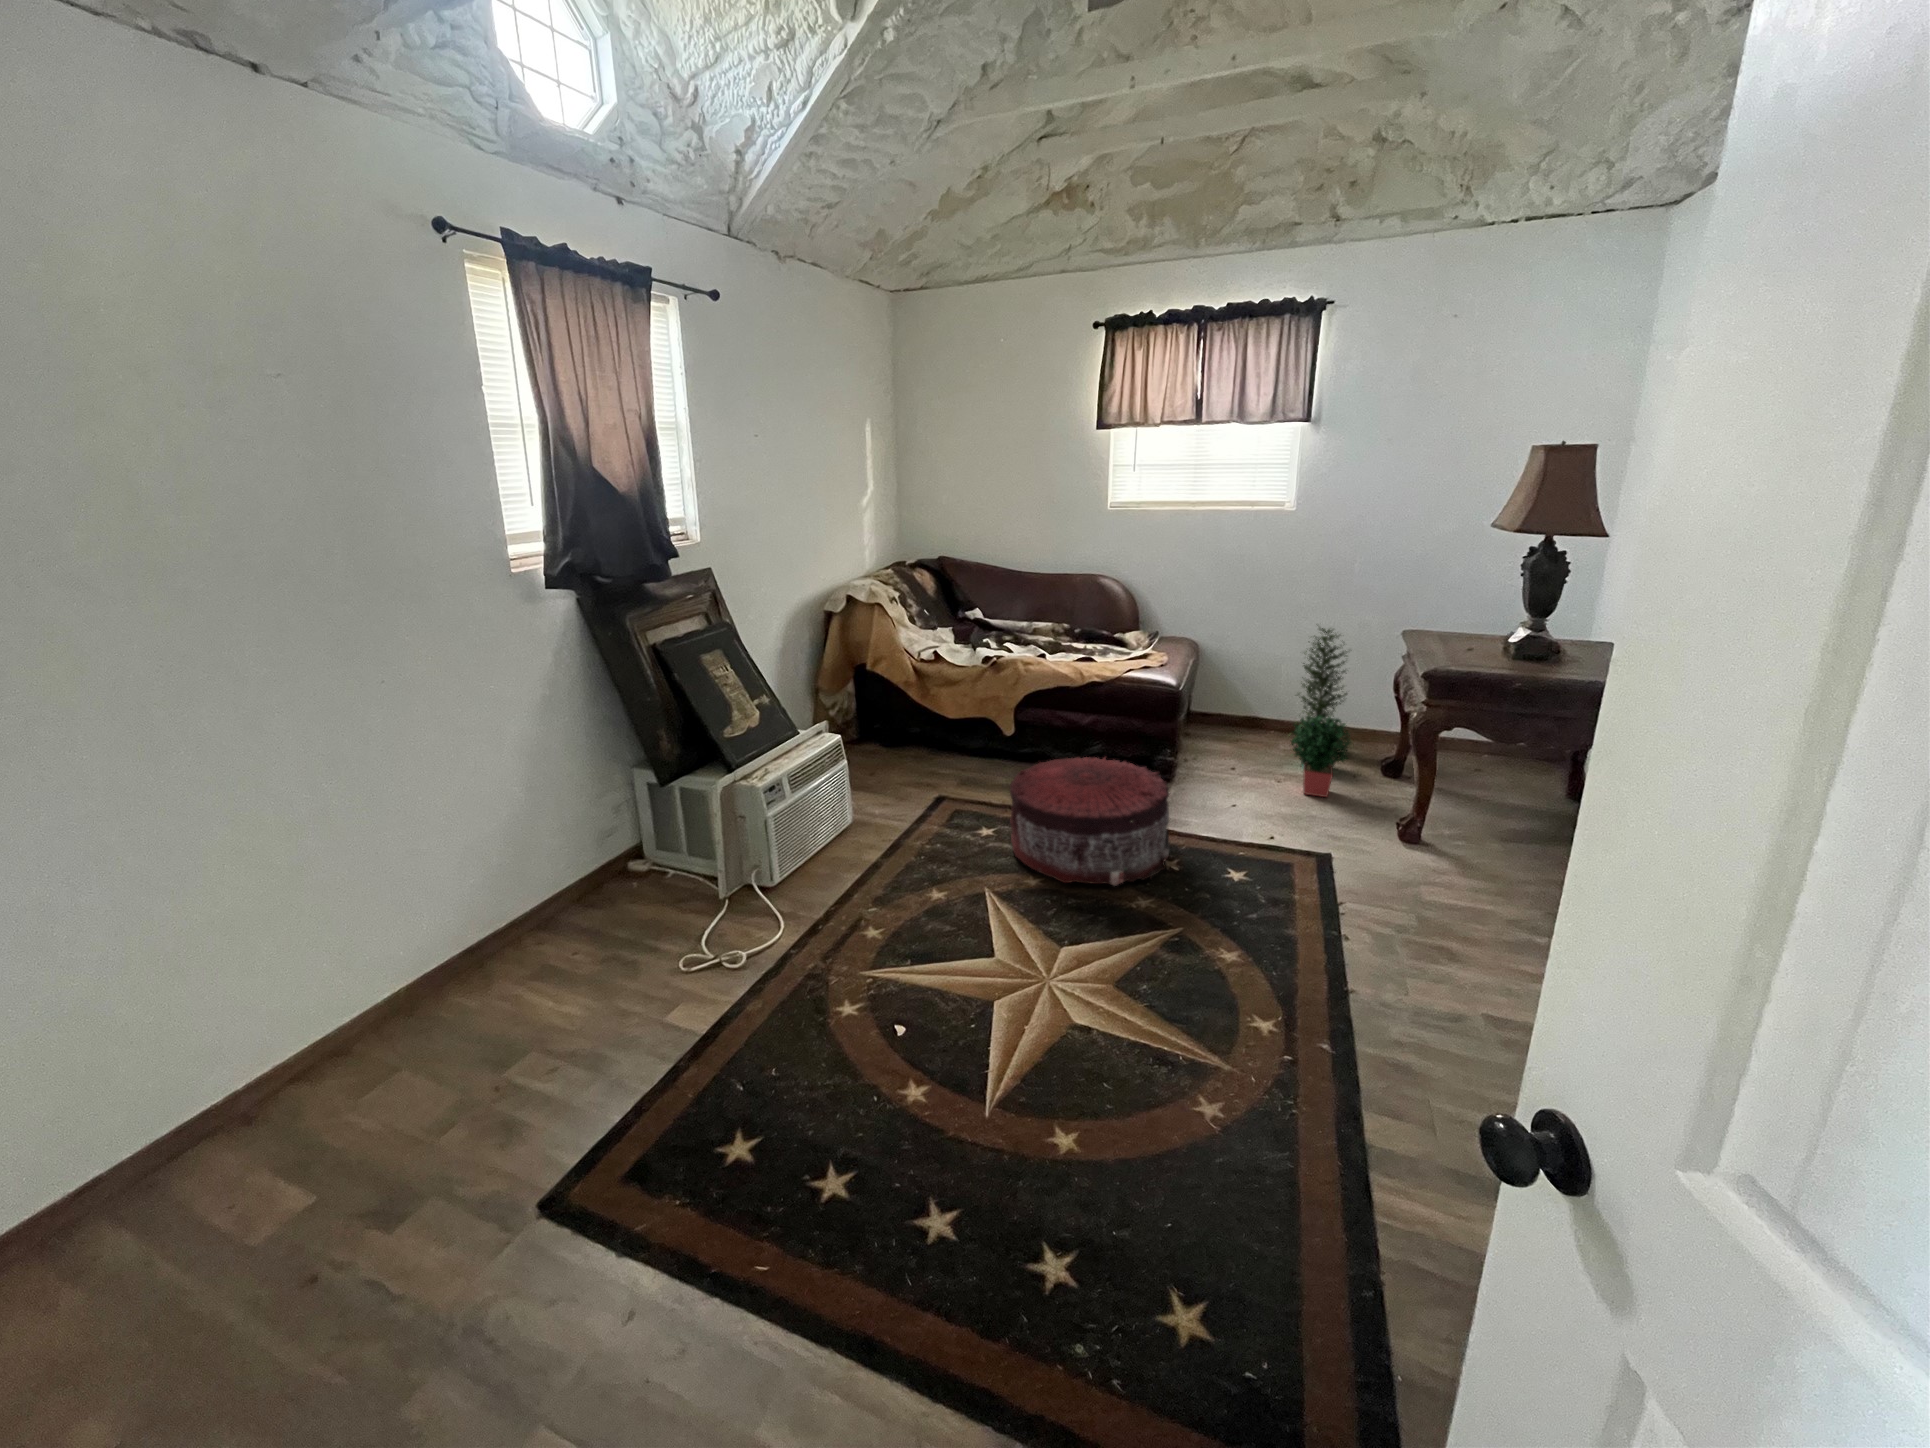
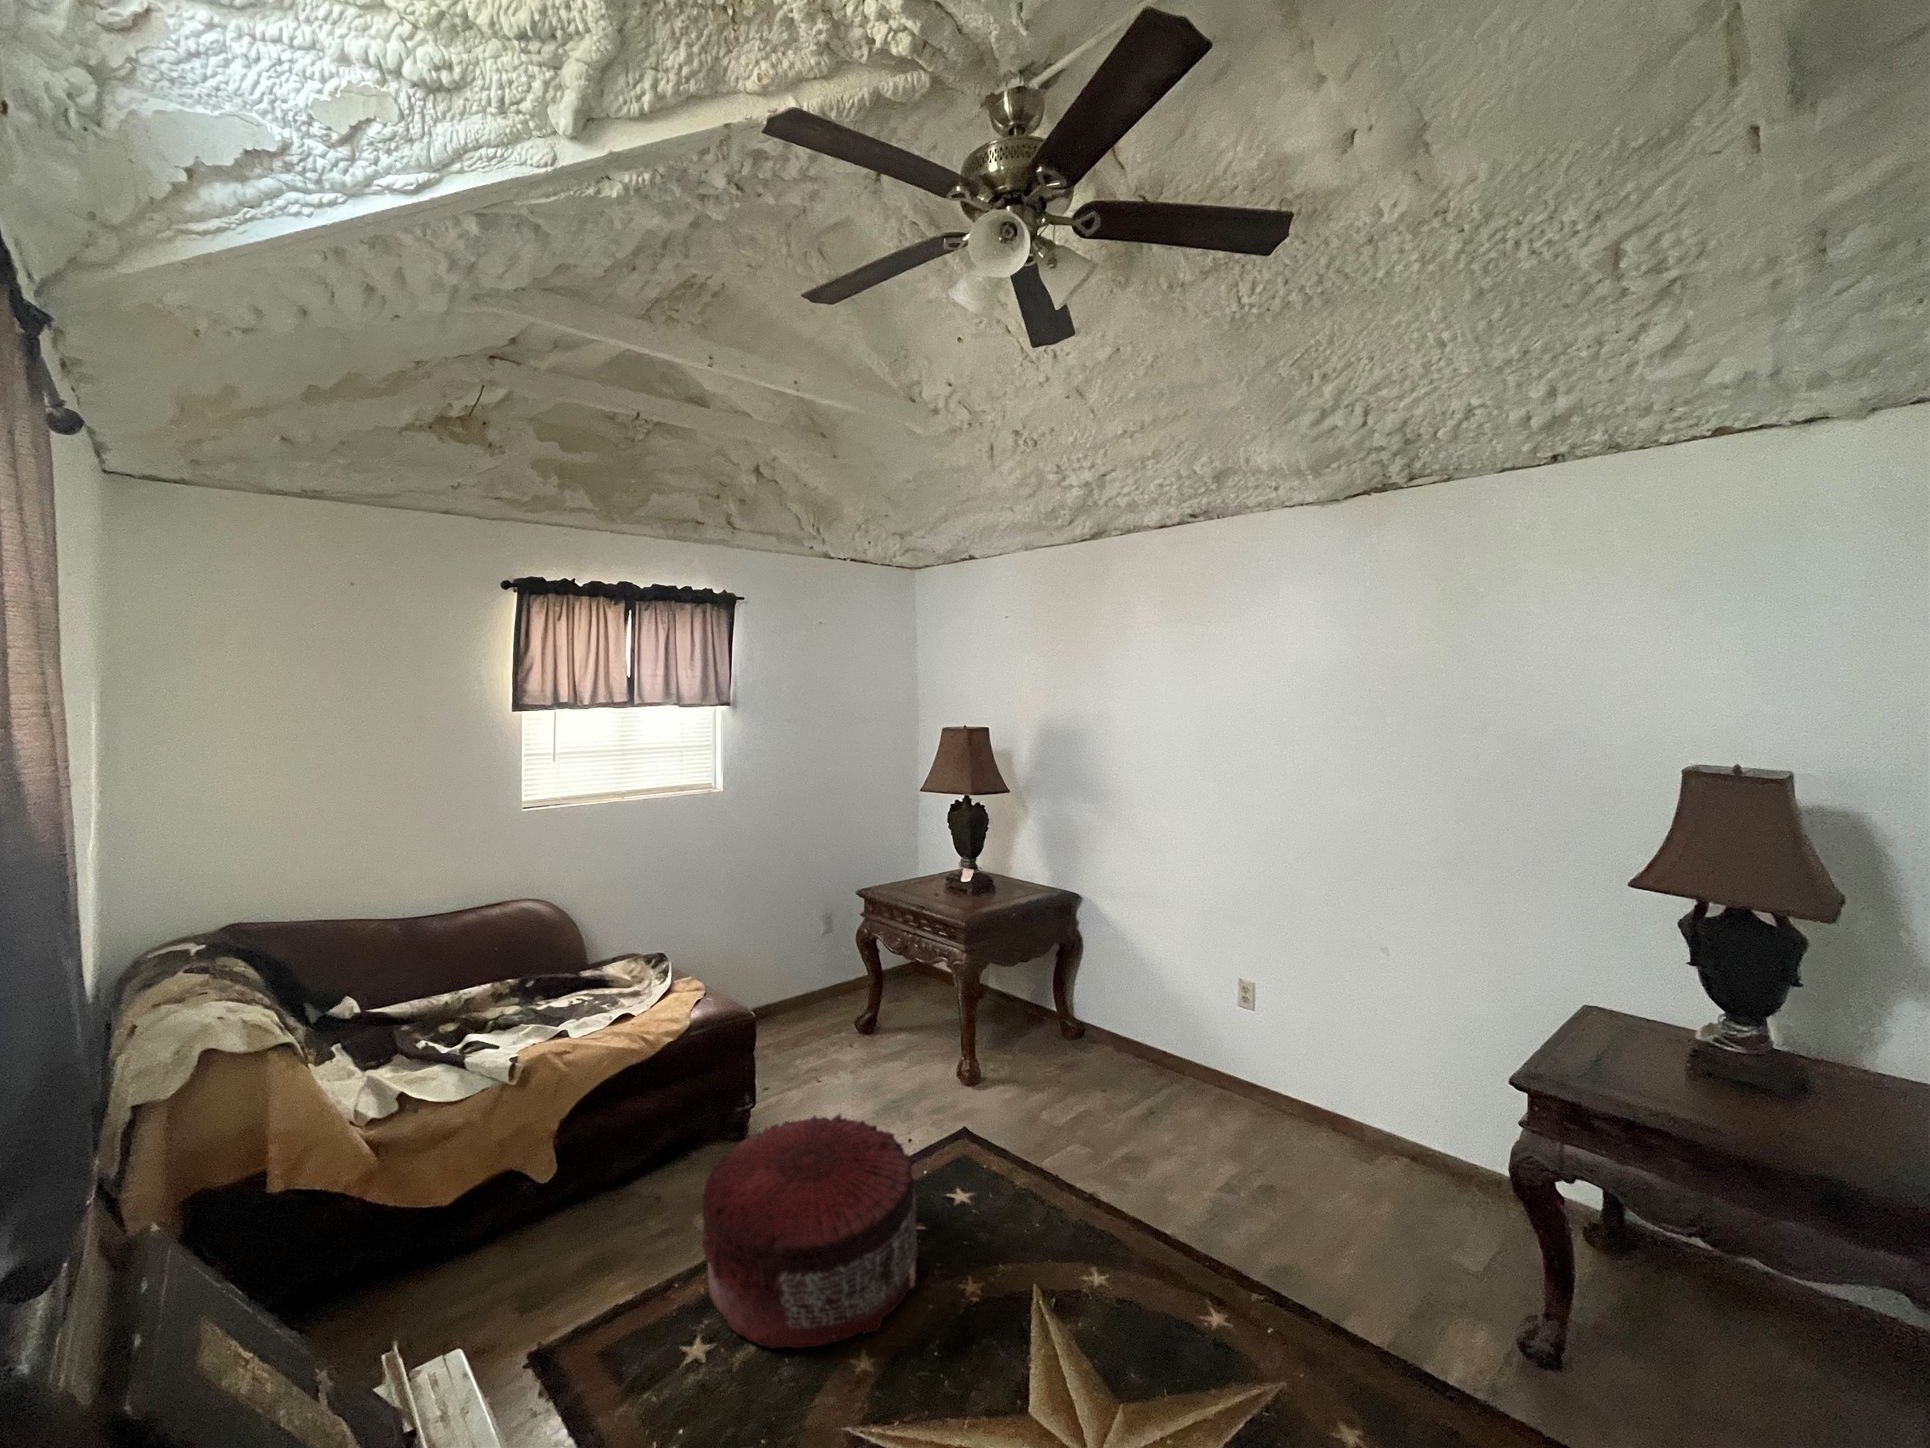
potted plant: present [1291,628,1351,797] -> none [758,896,880,1074]

